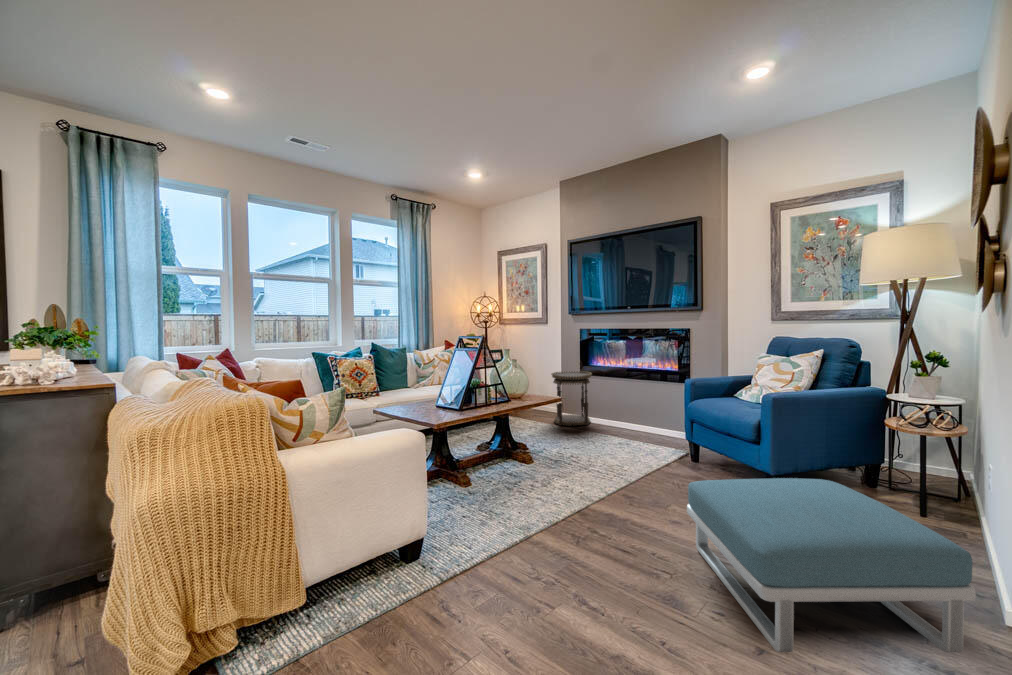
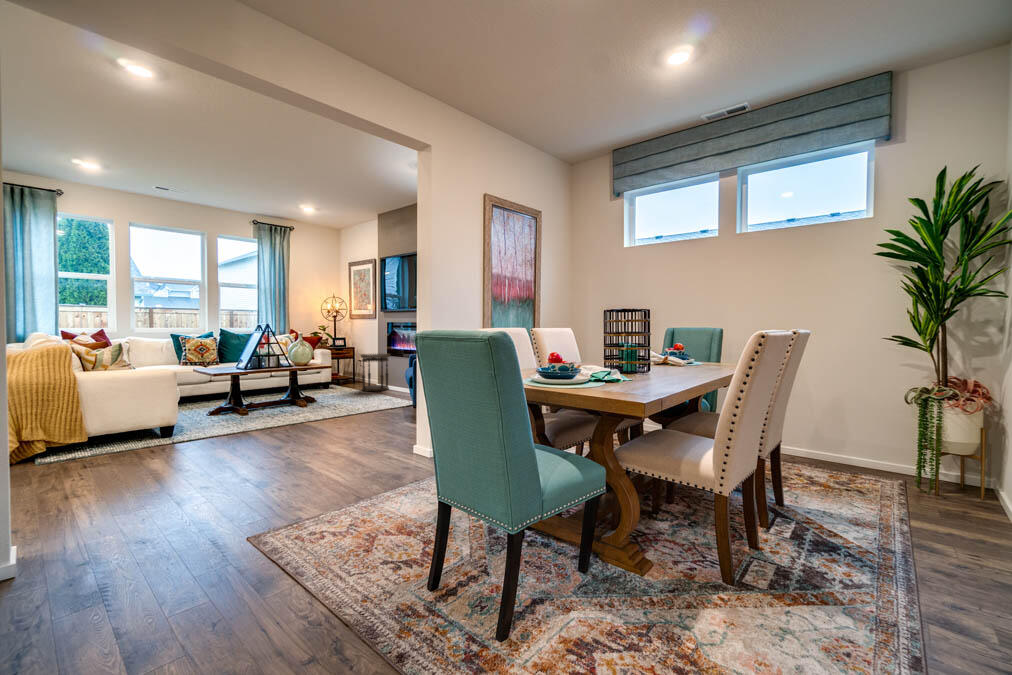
footstool: present [687,478,976,652] -> none [281,397,392,457]

